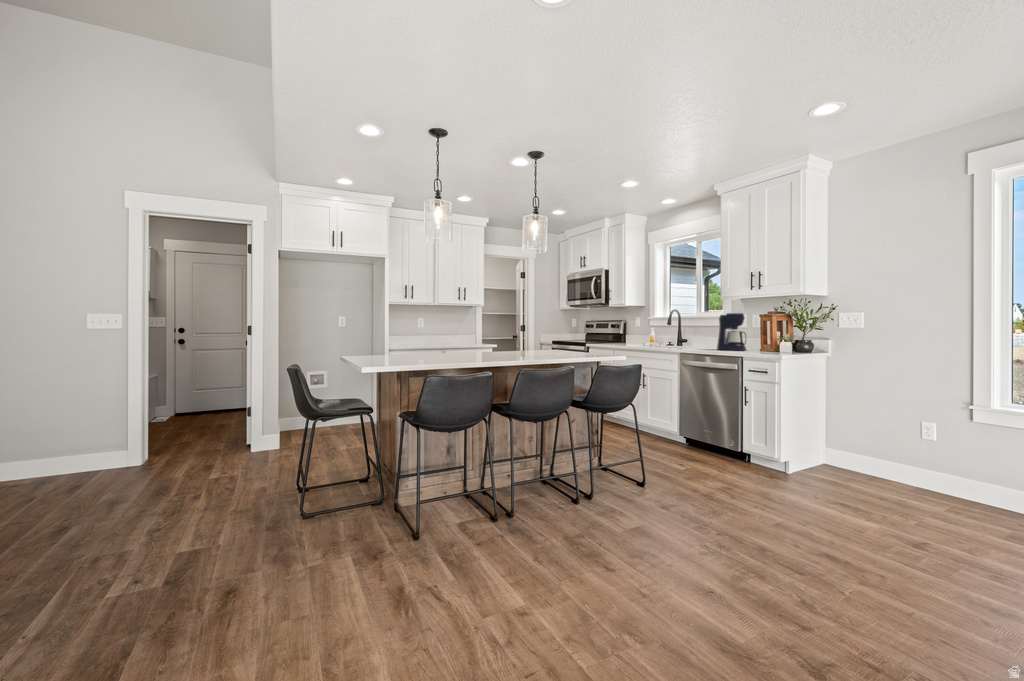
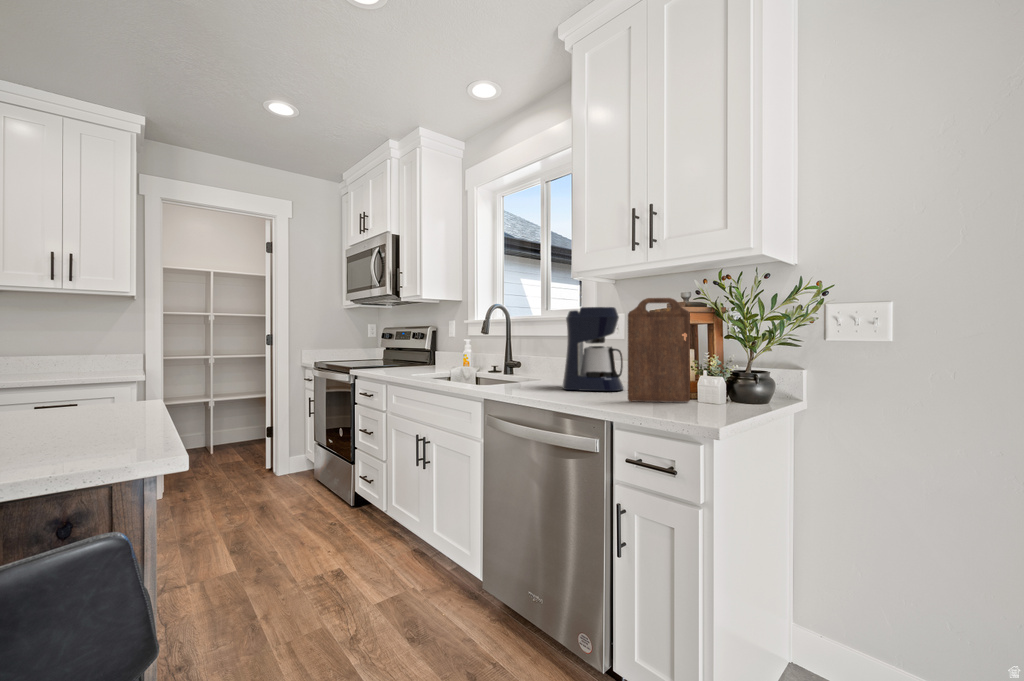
cutting board: none [749,311,777,353] -> present [628,298,690,402]

